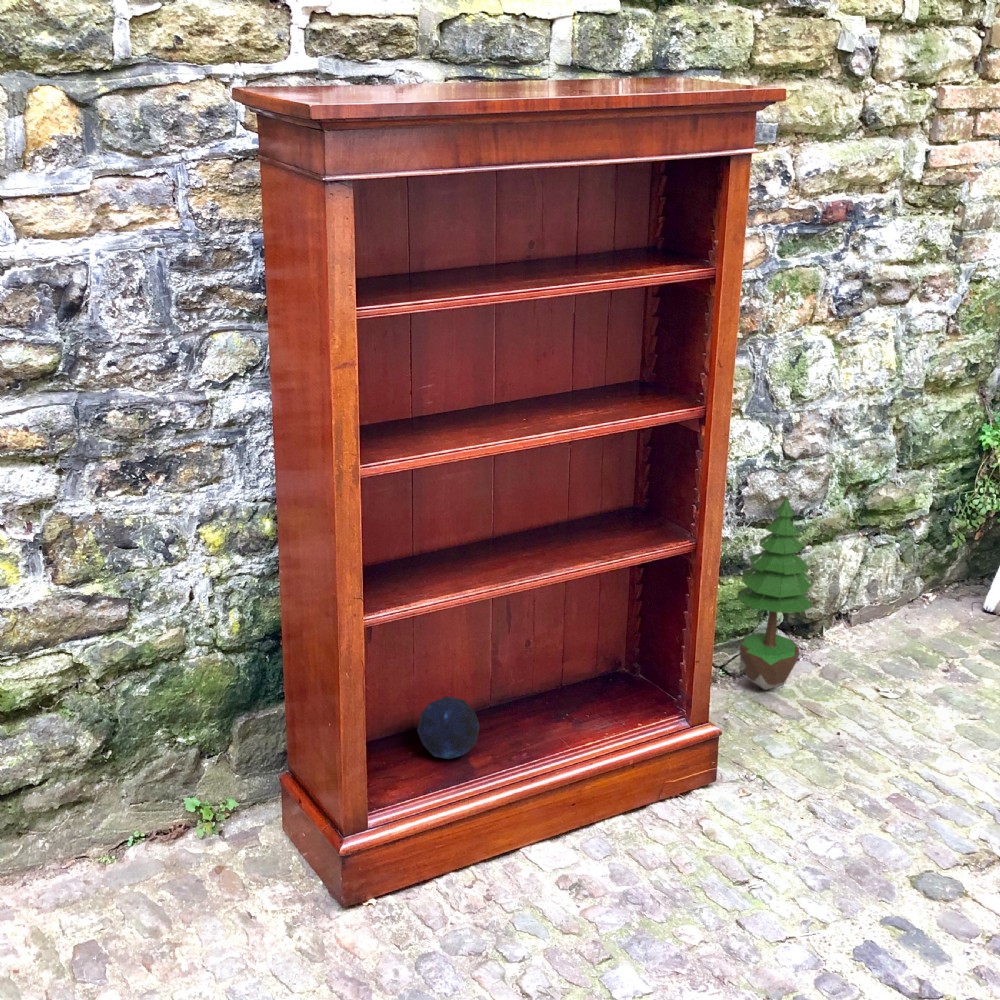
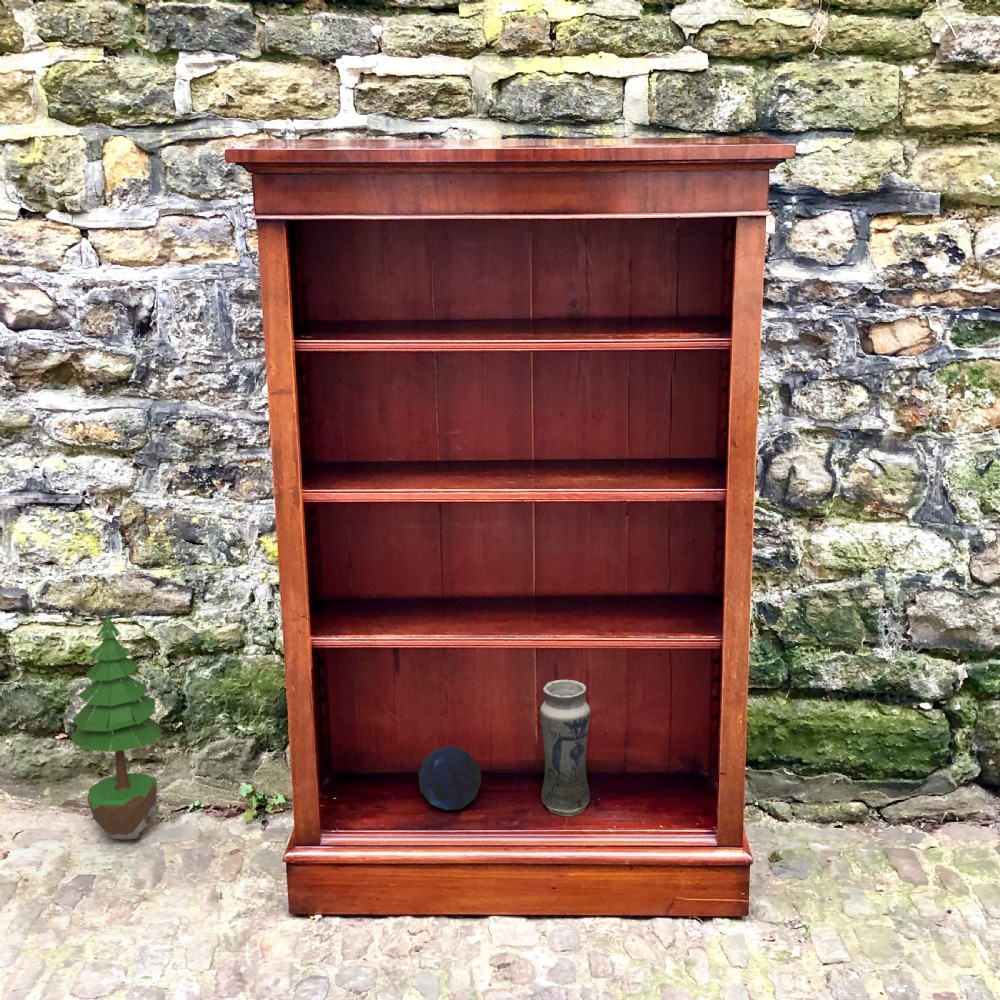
potted tree: present [737,496,813,690] -> present [70,615,162,840]
vase: none [520,609,569,734] -> present [540,680,590,816]

